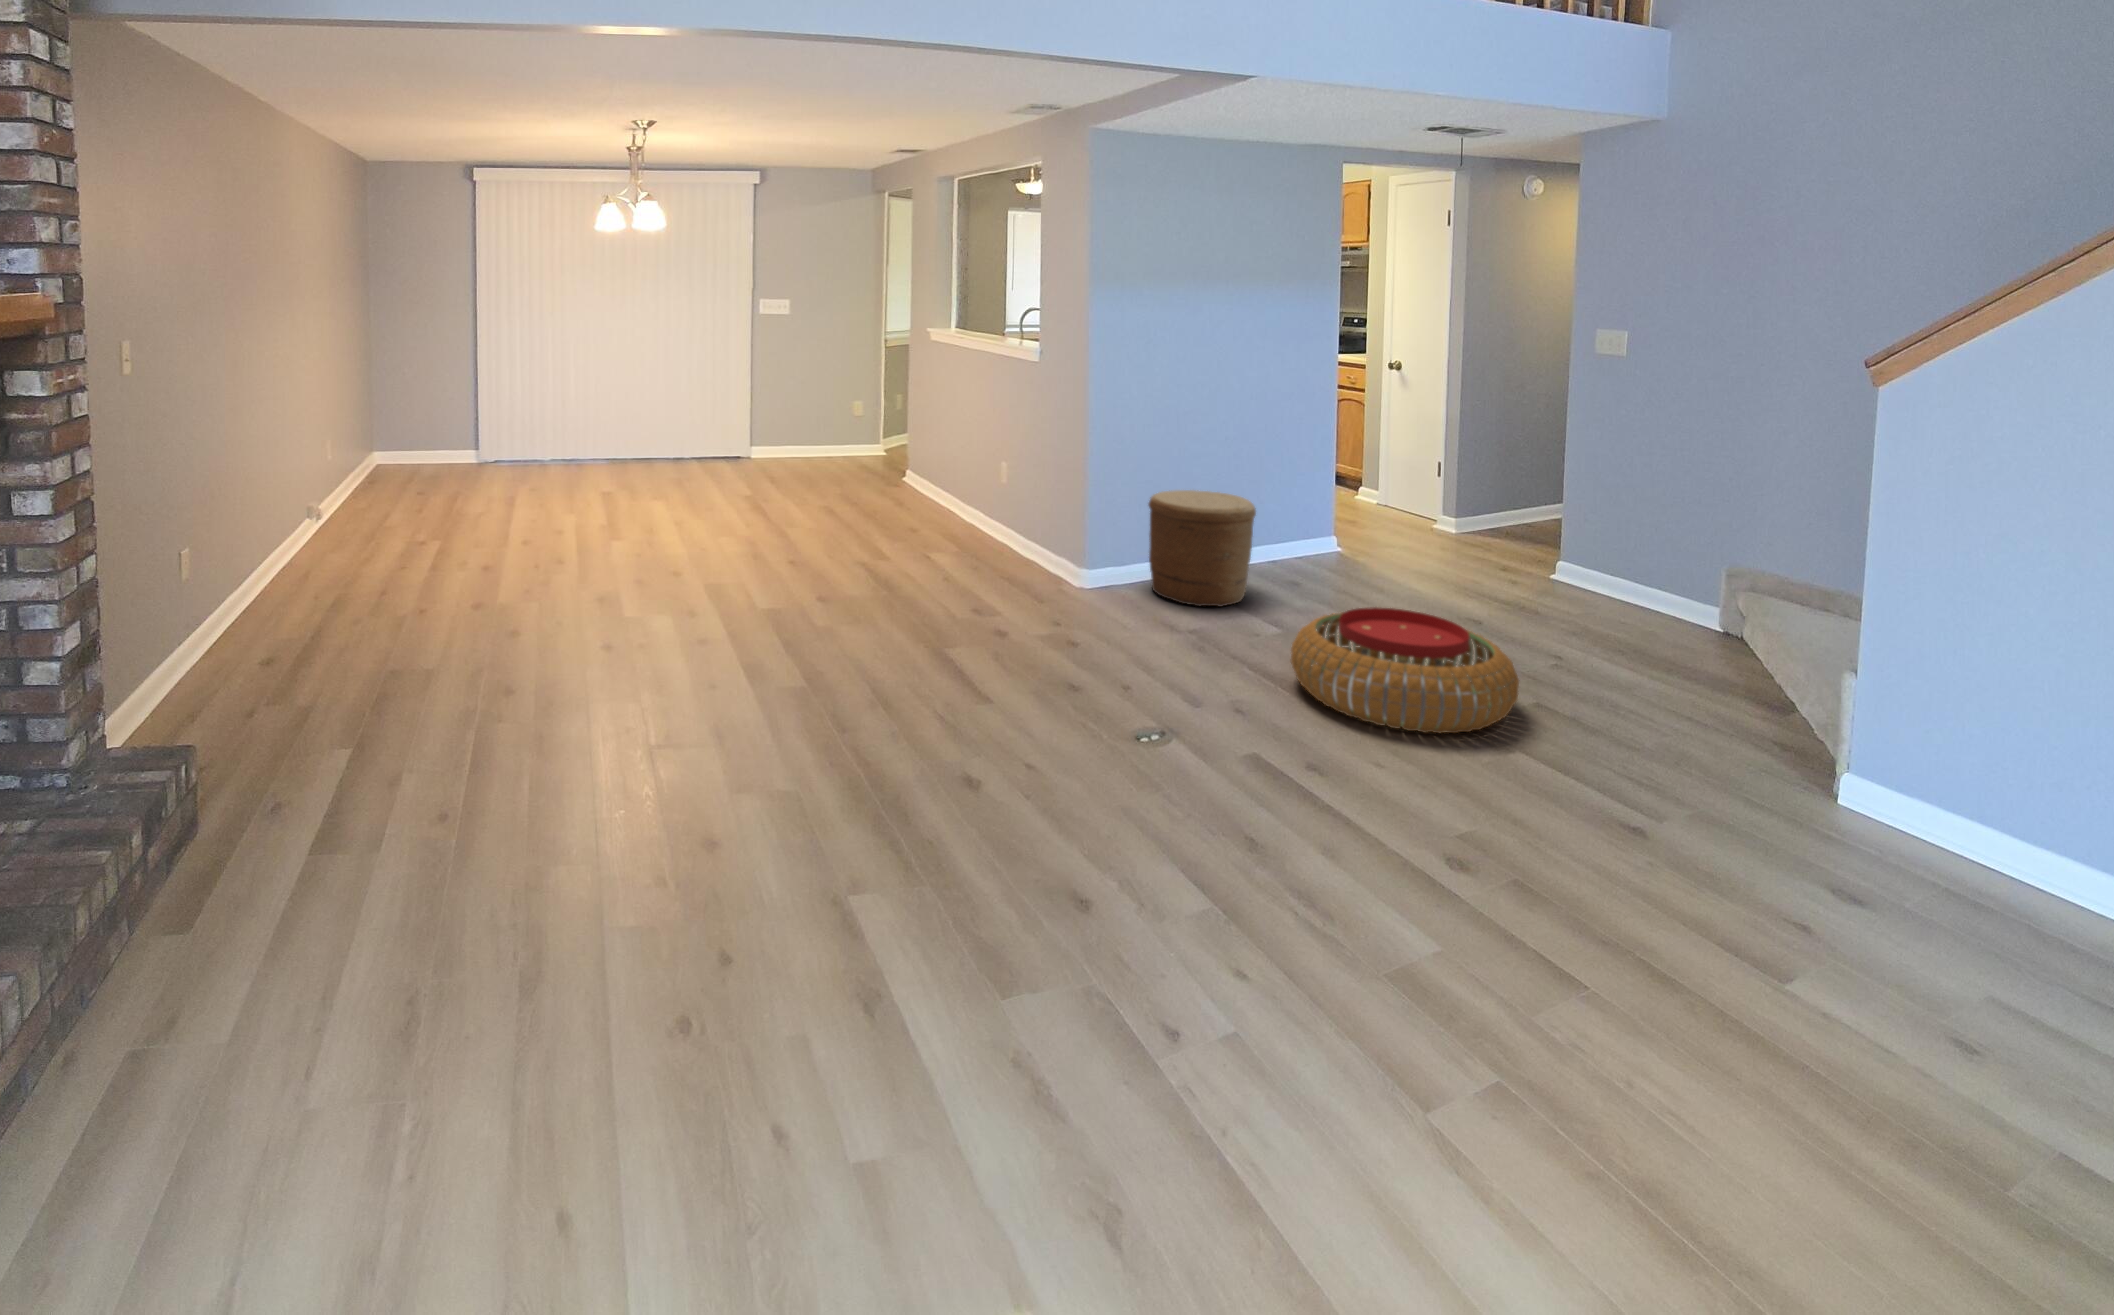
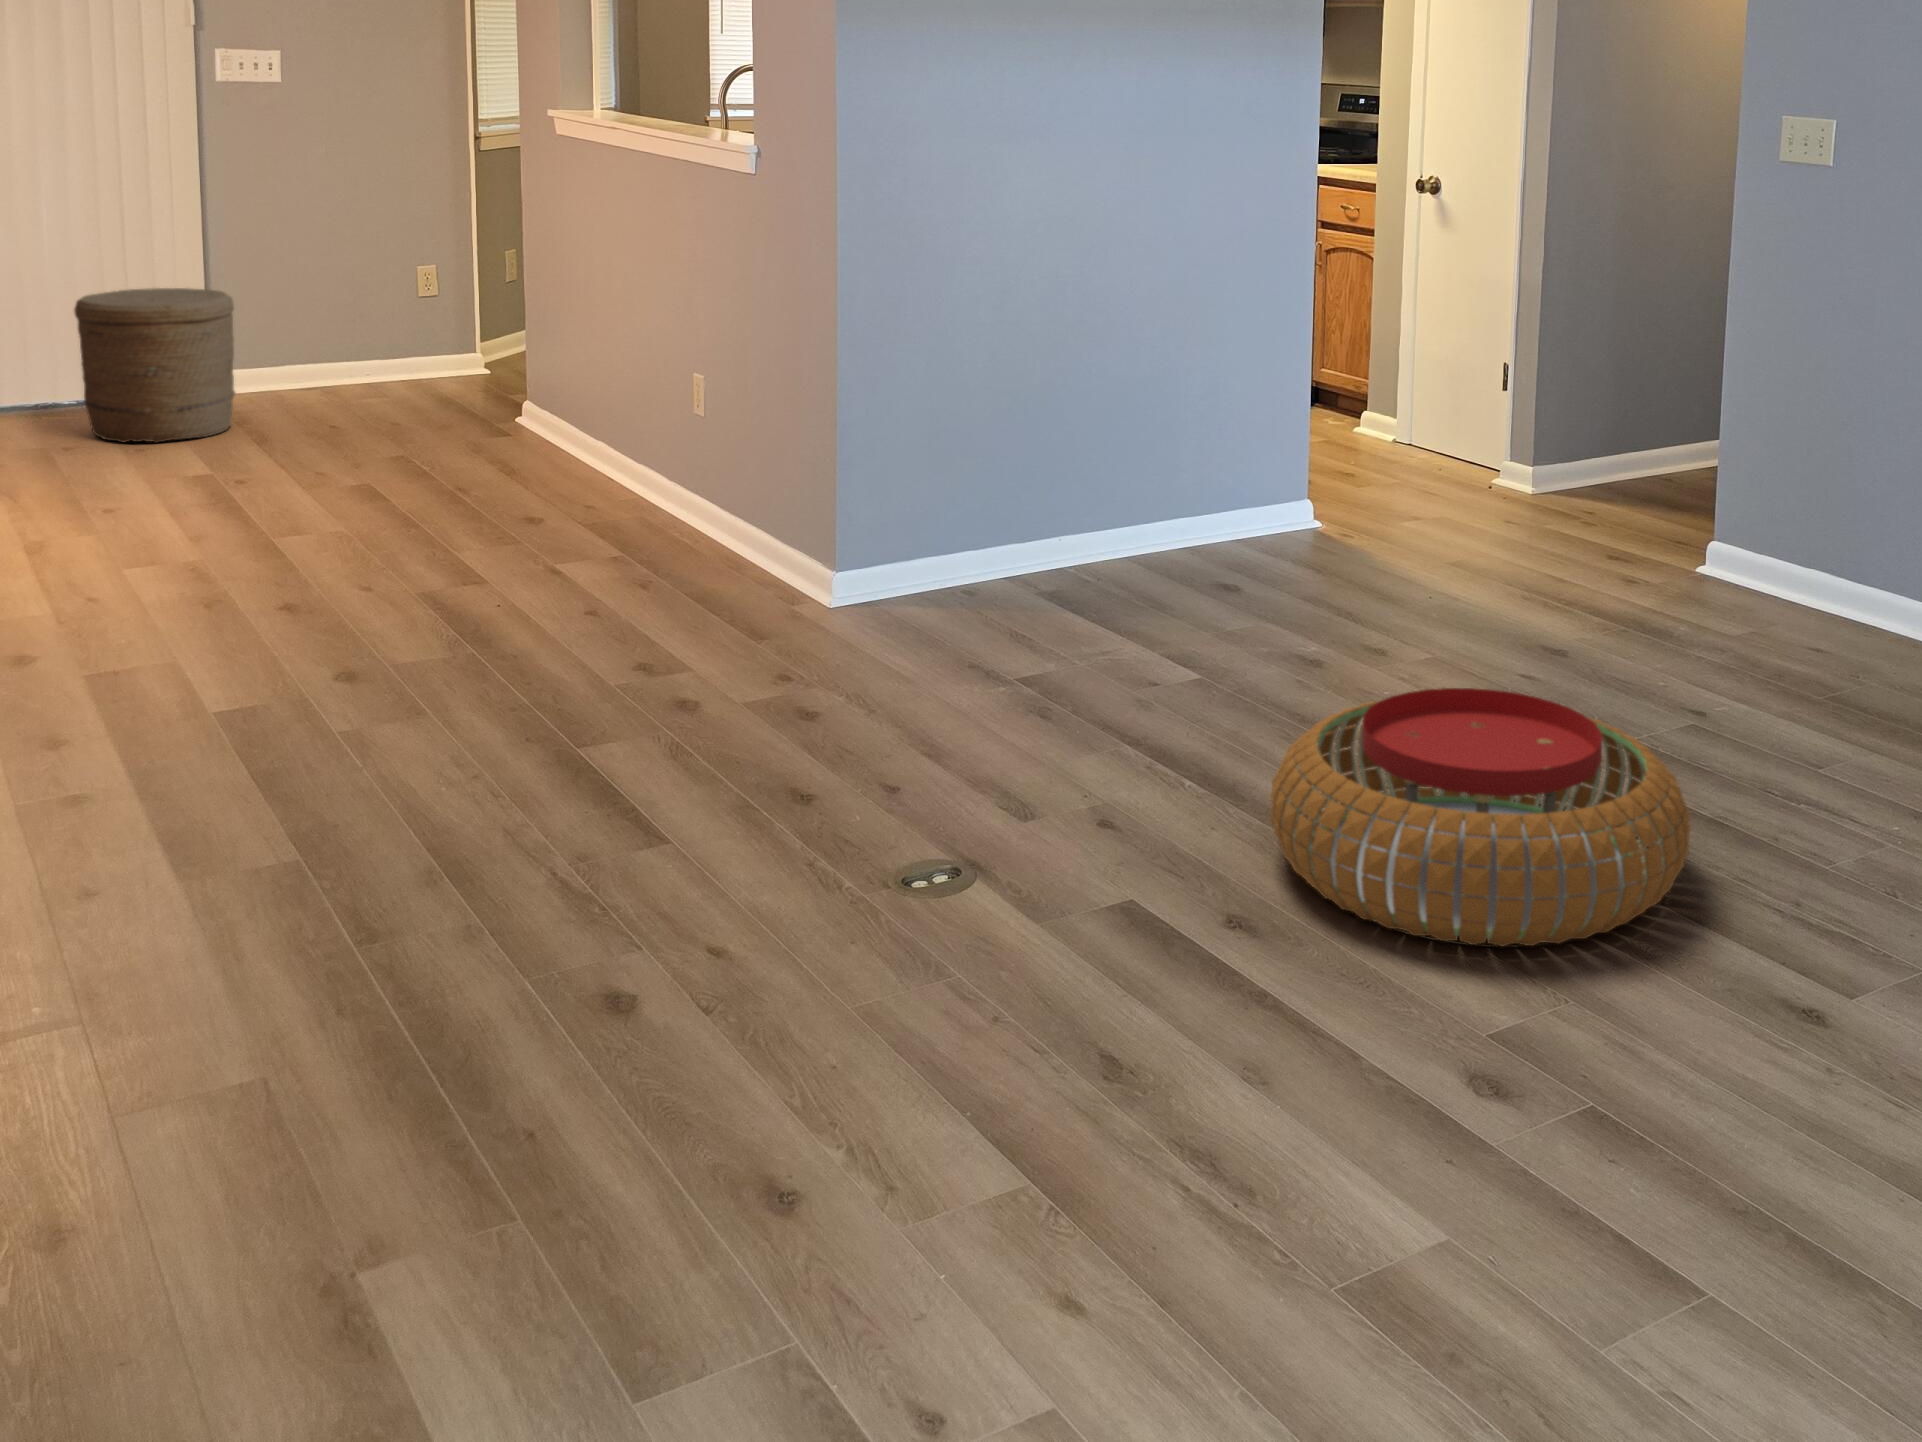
woven basket: present [1149,490,1256,607] -> present [74,288,236,443]

